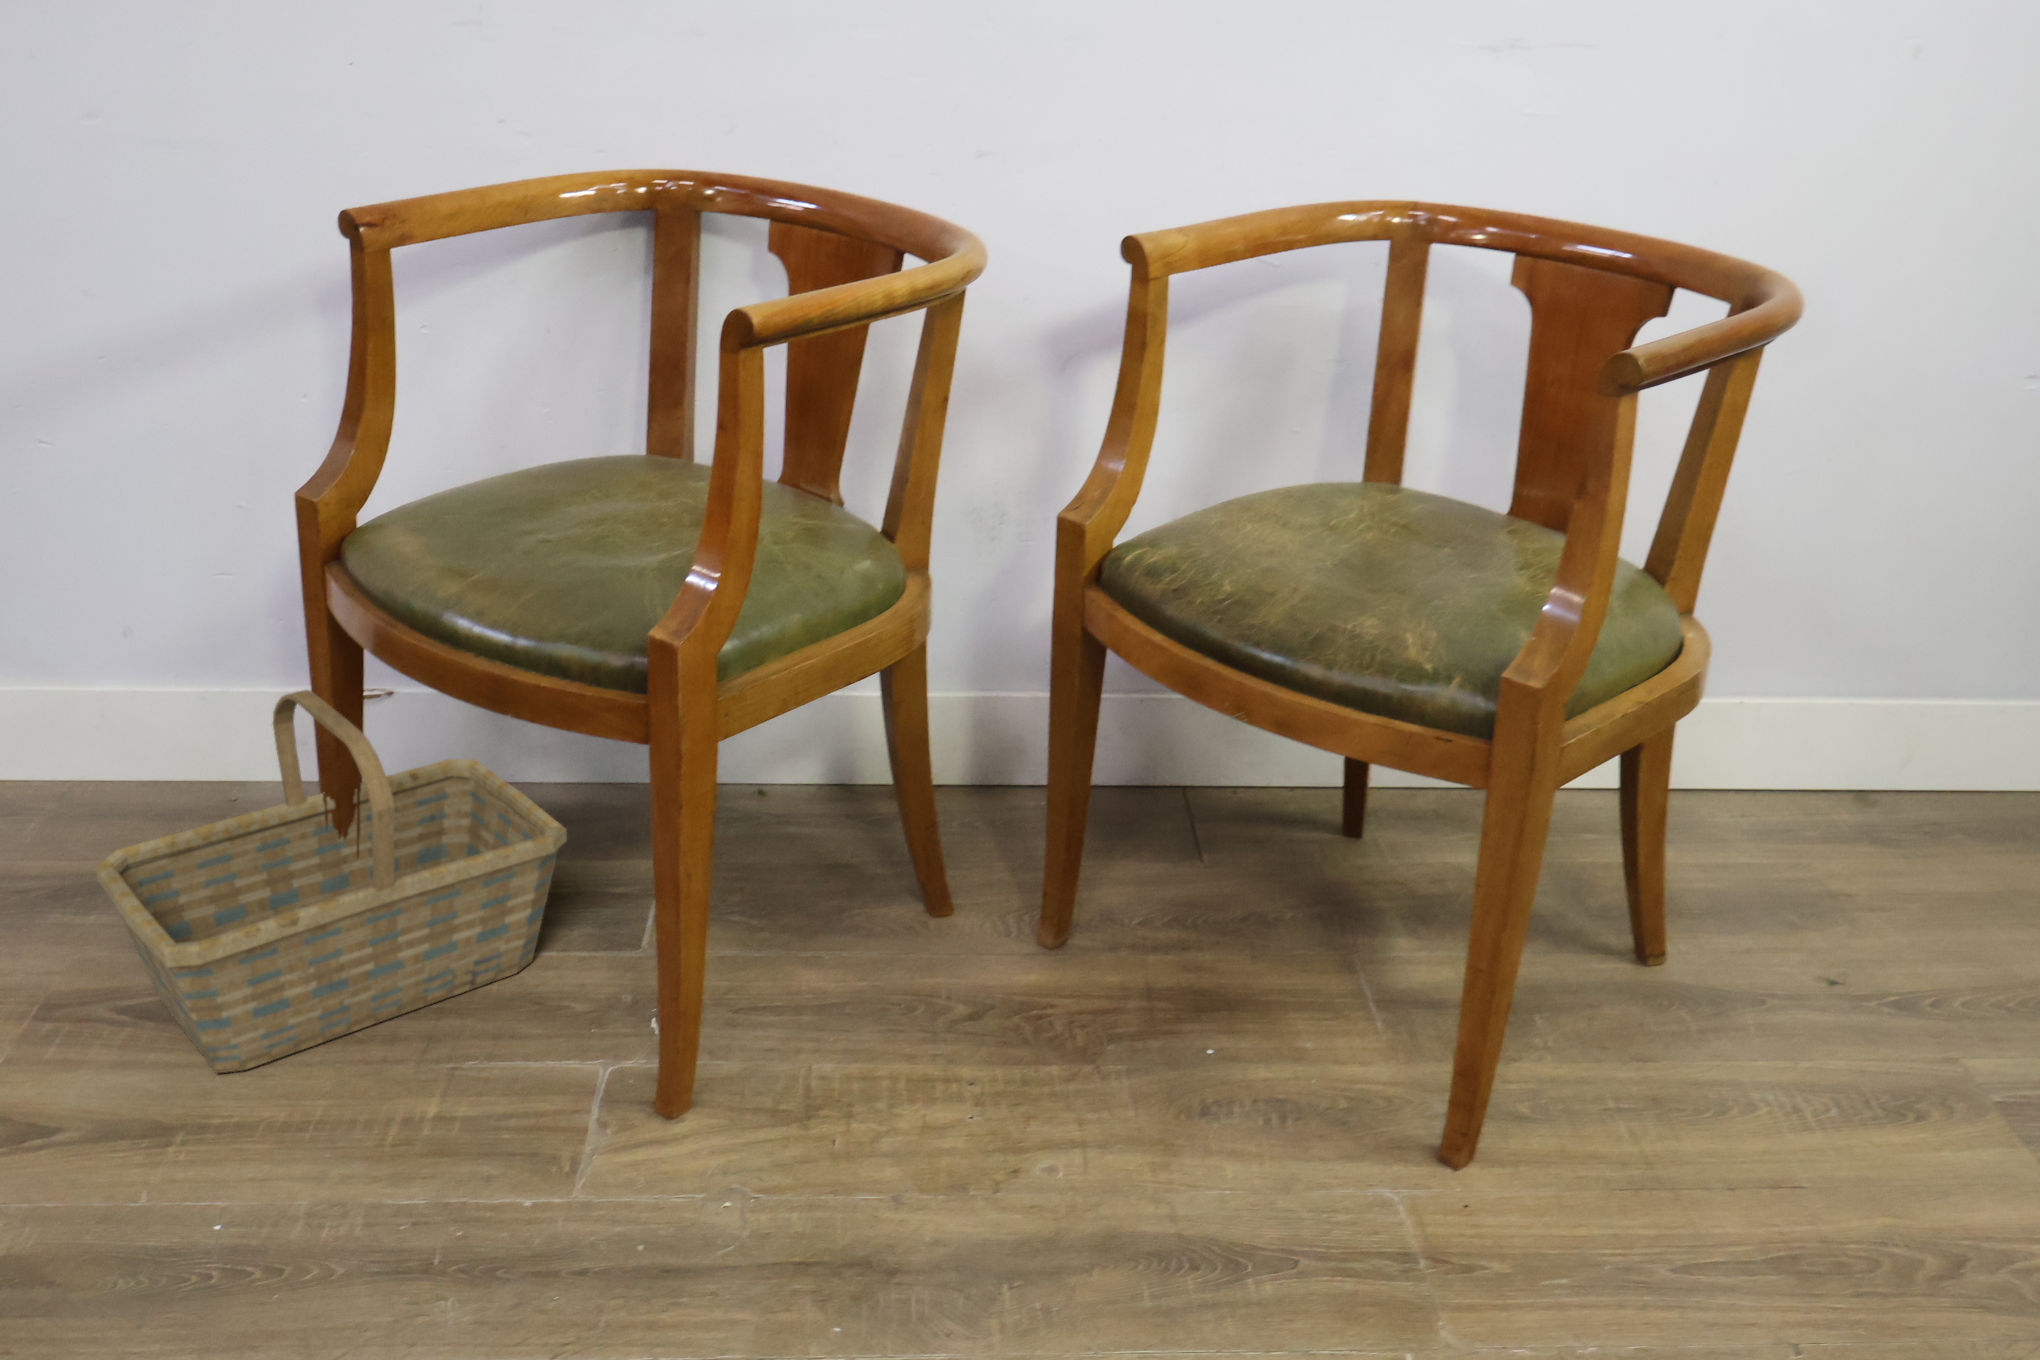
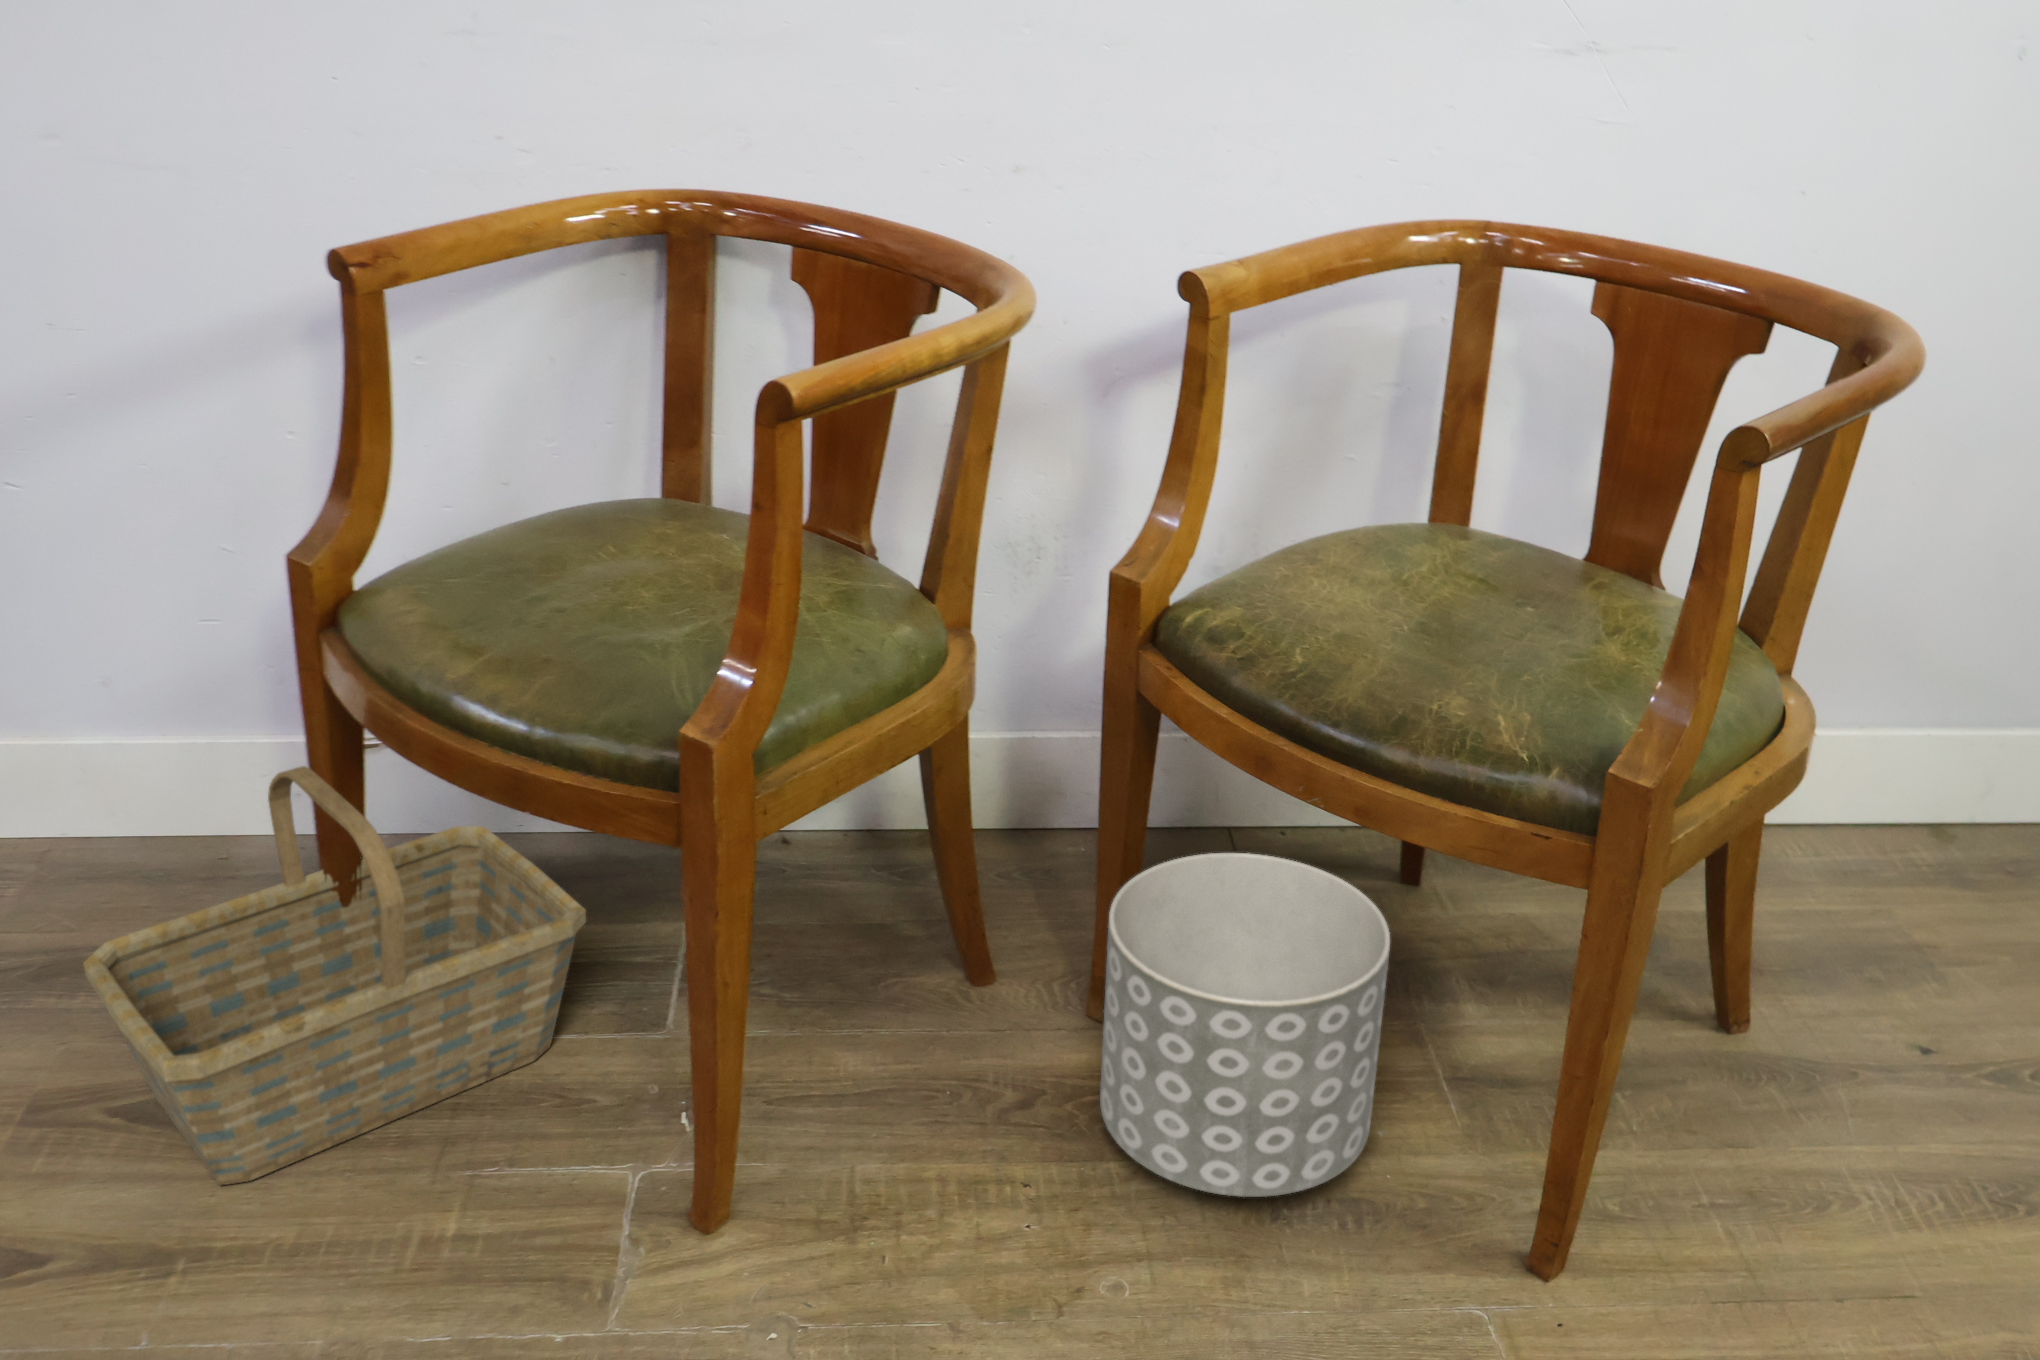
planter: none [1044,779,1313,1090] -> present [1100,853,1390,1197]

